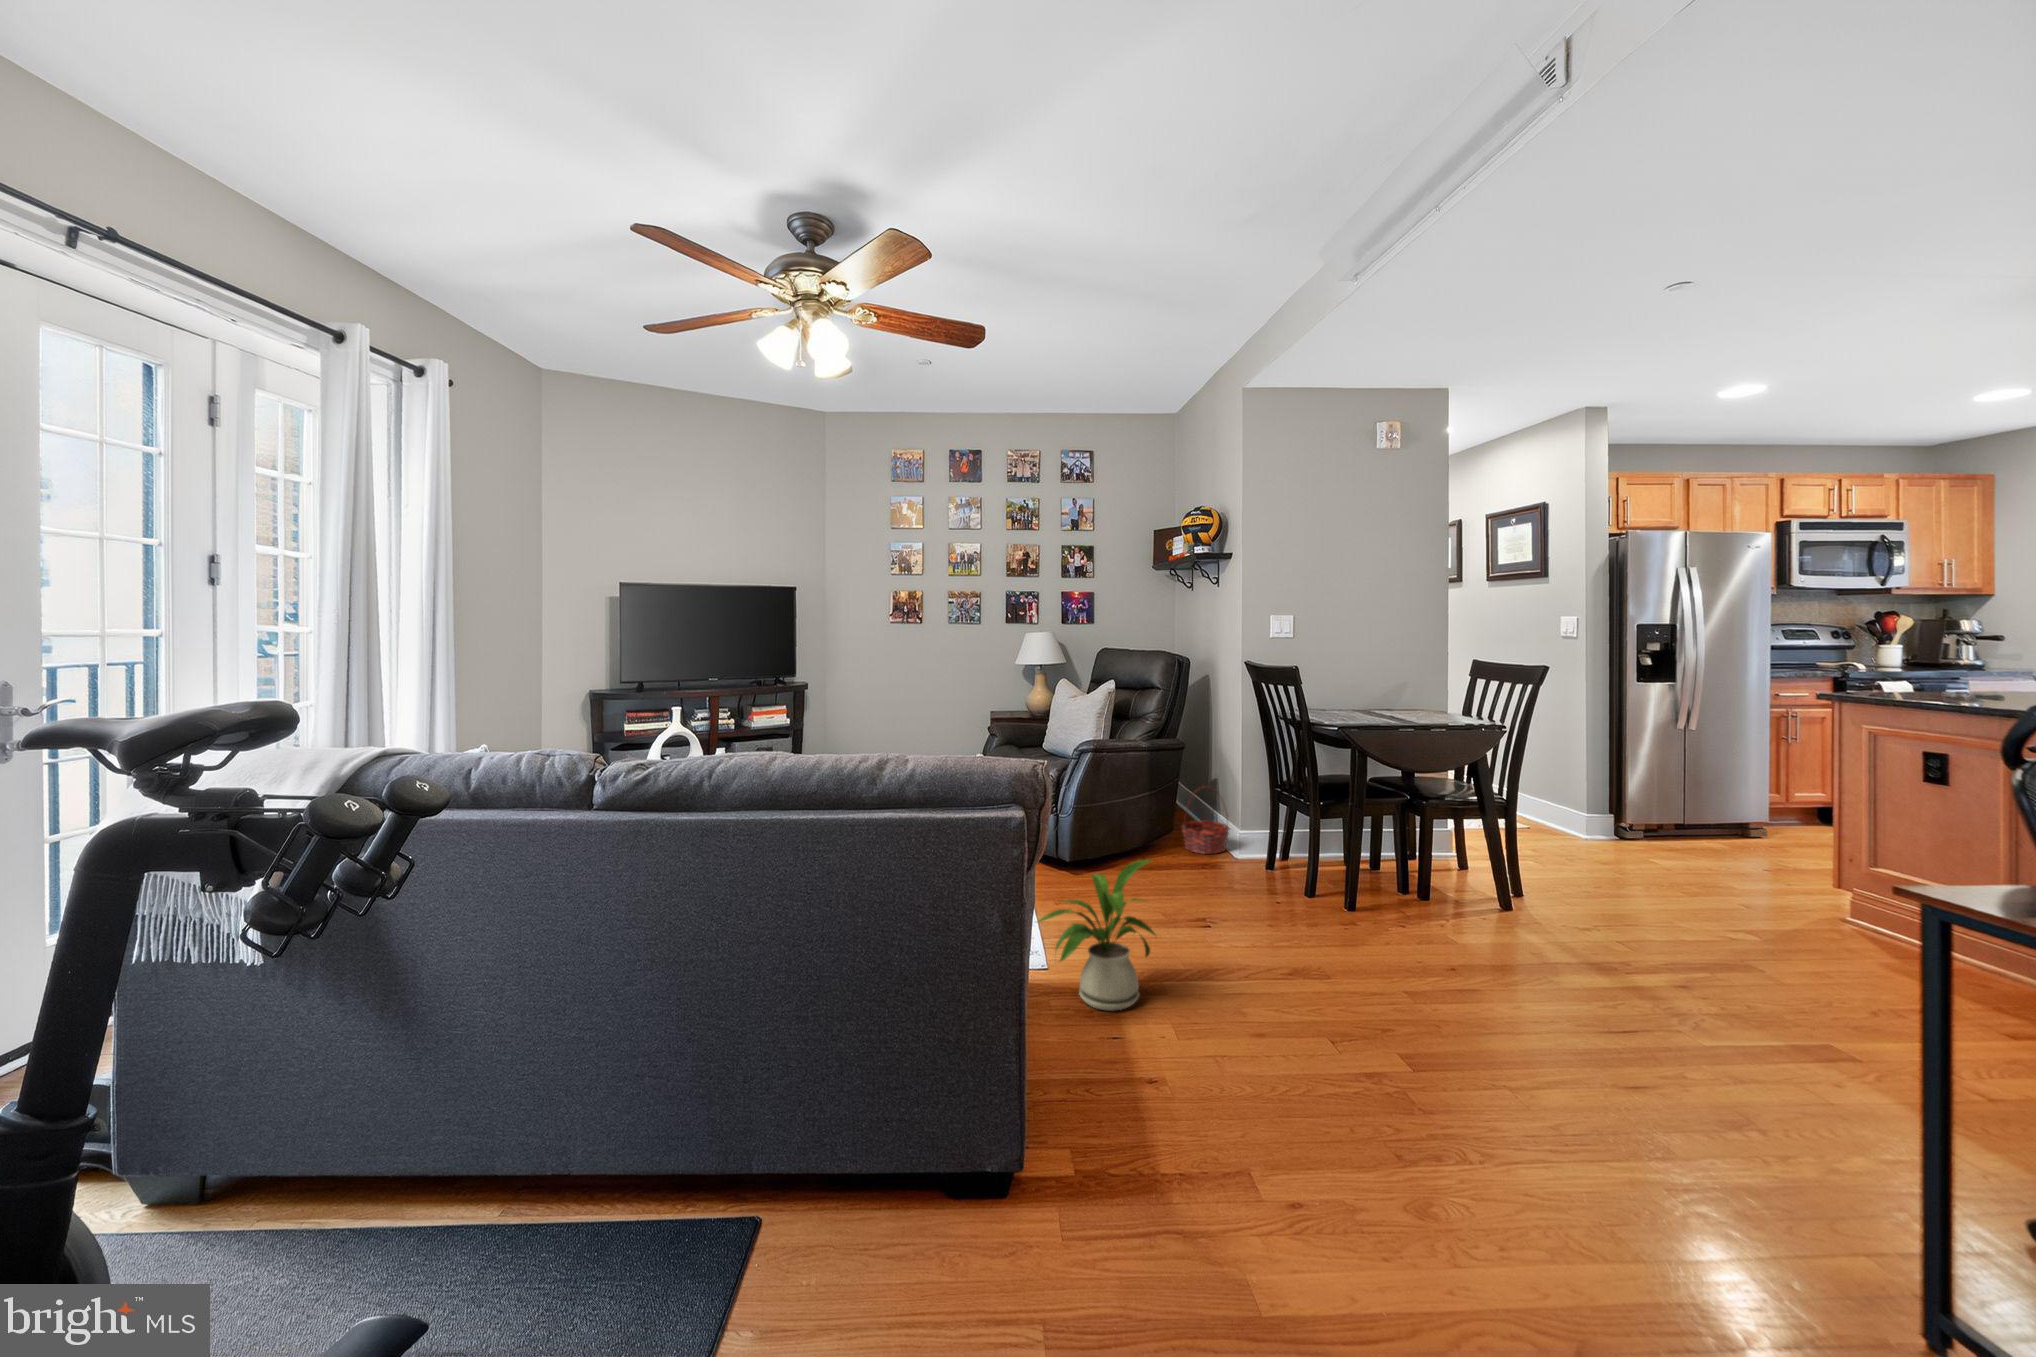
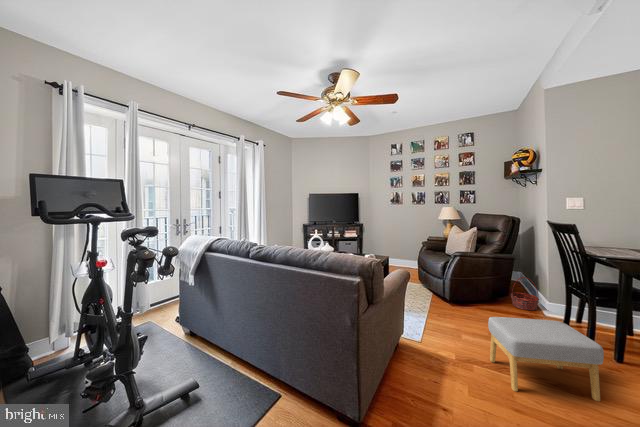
footstool: none [1178,852,1339,985] -> present [488,317,604,401]
house plant: present [1039,859,1155,1011] -> none [397,312,467,386]

